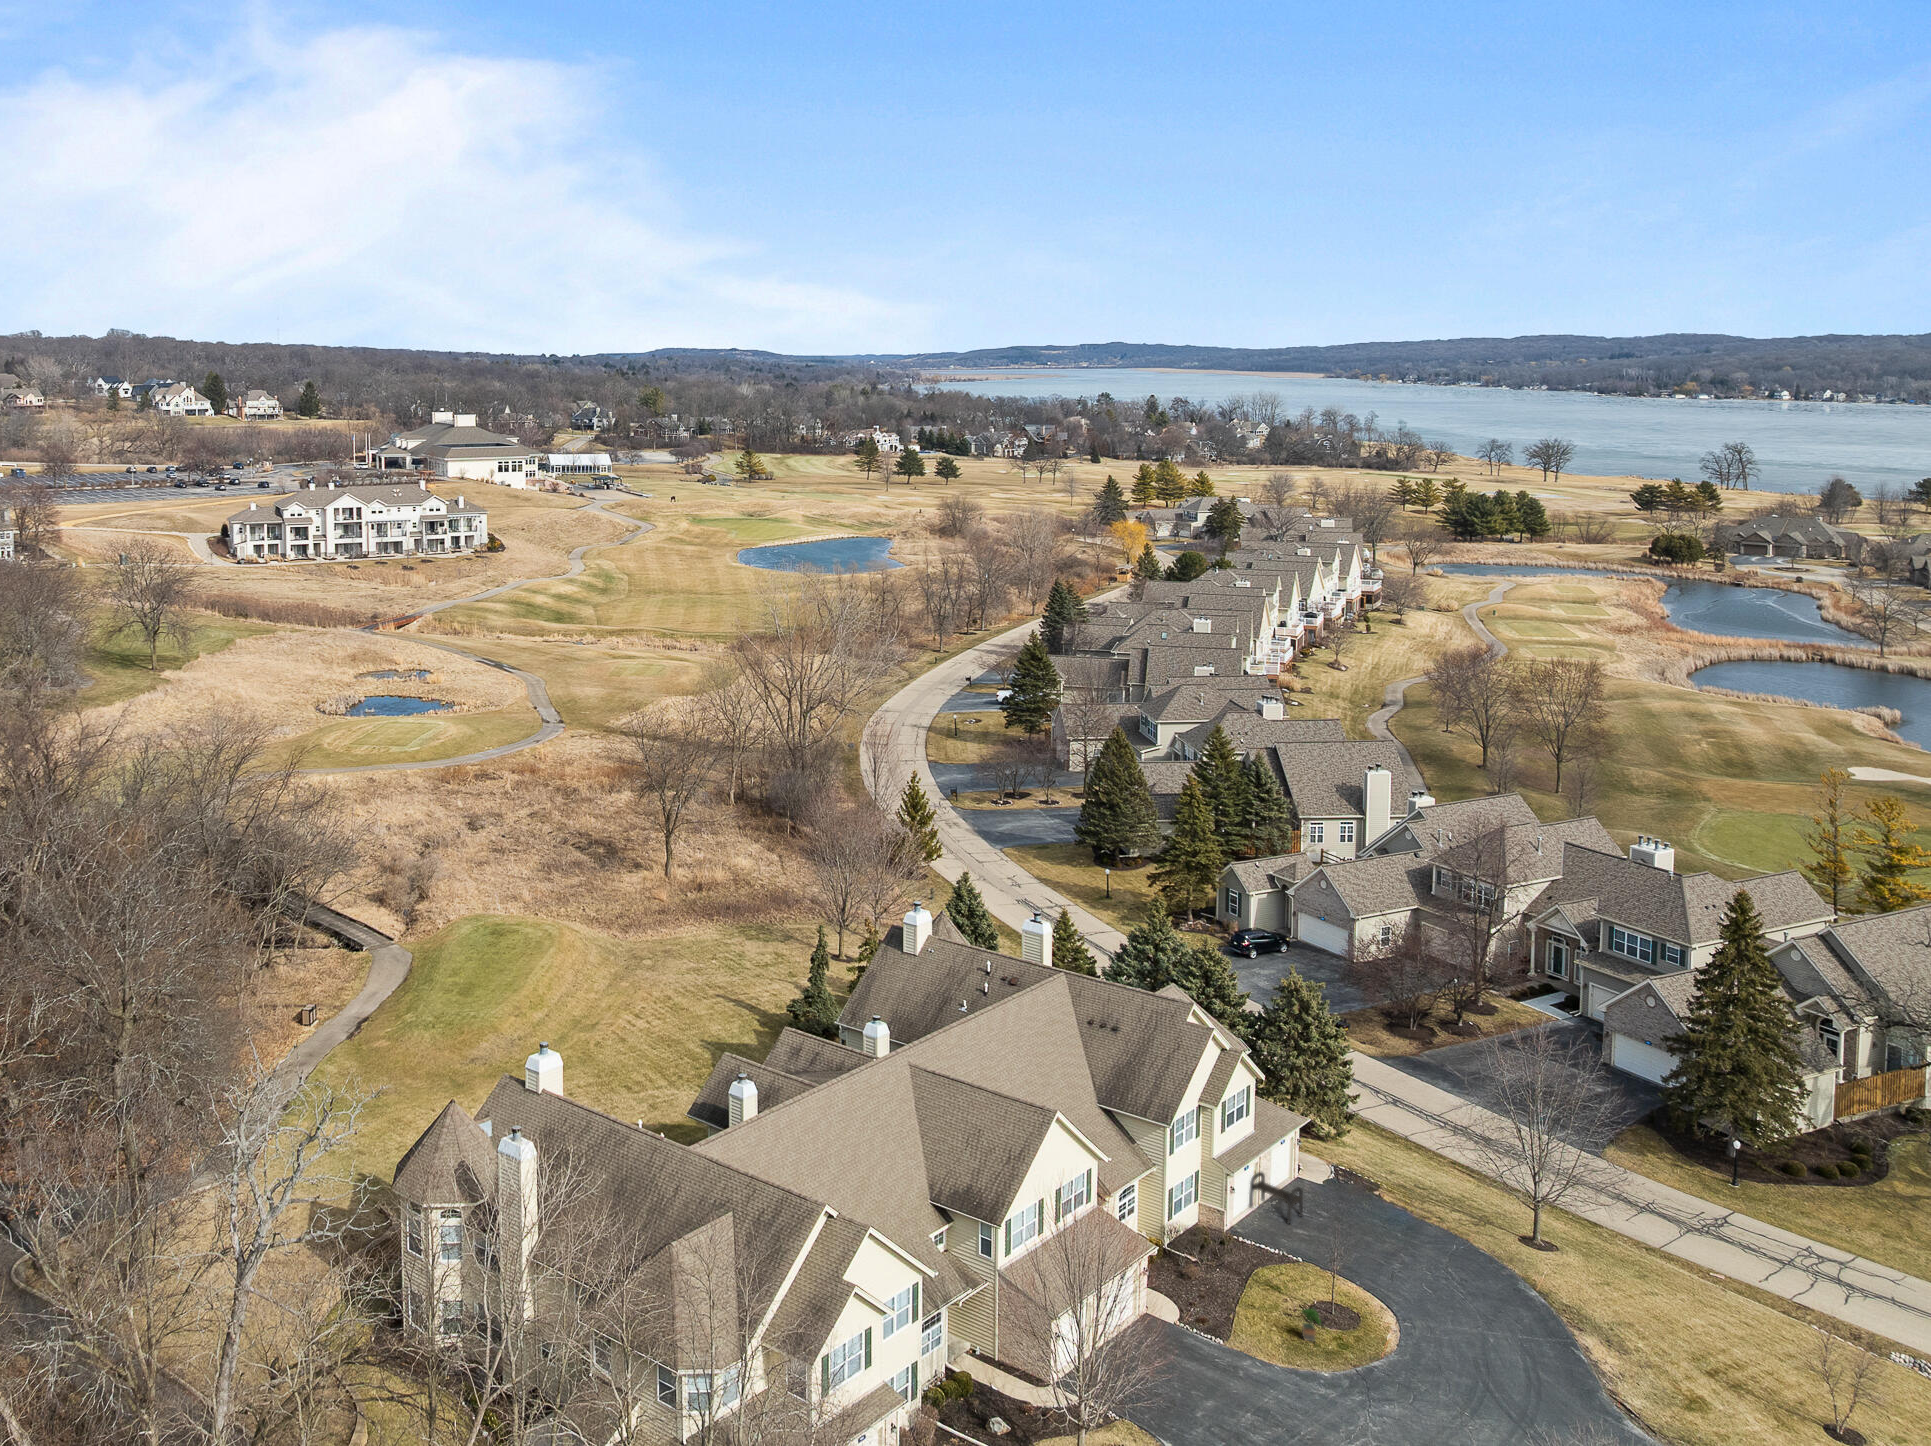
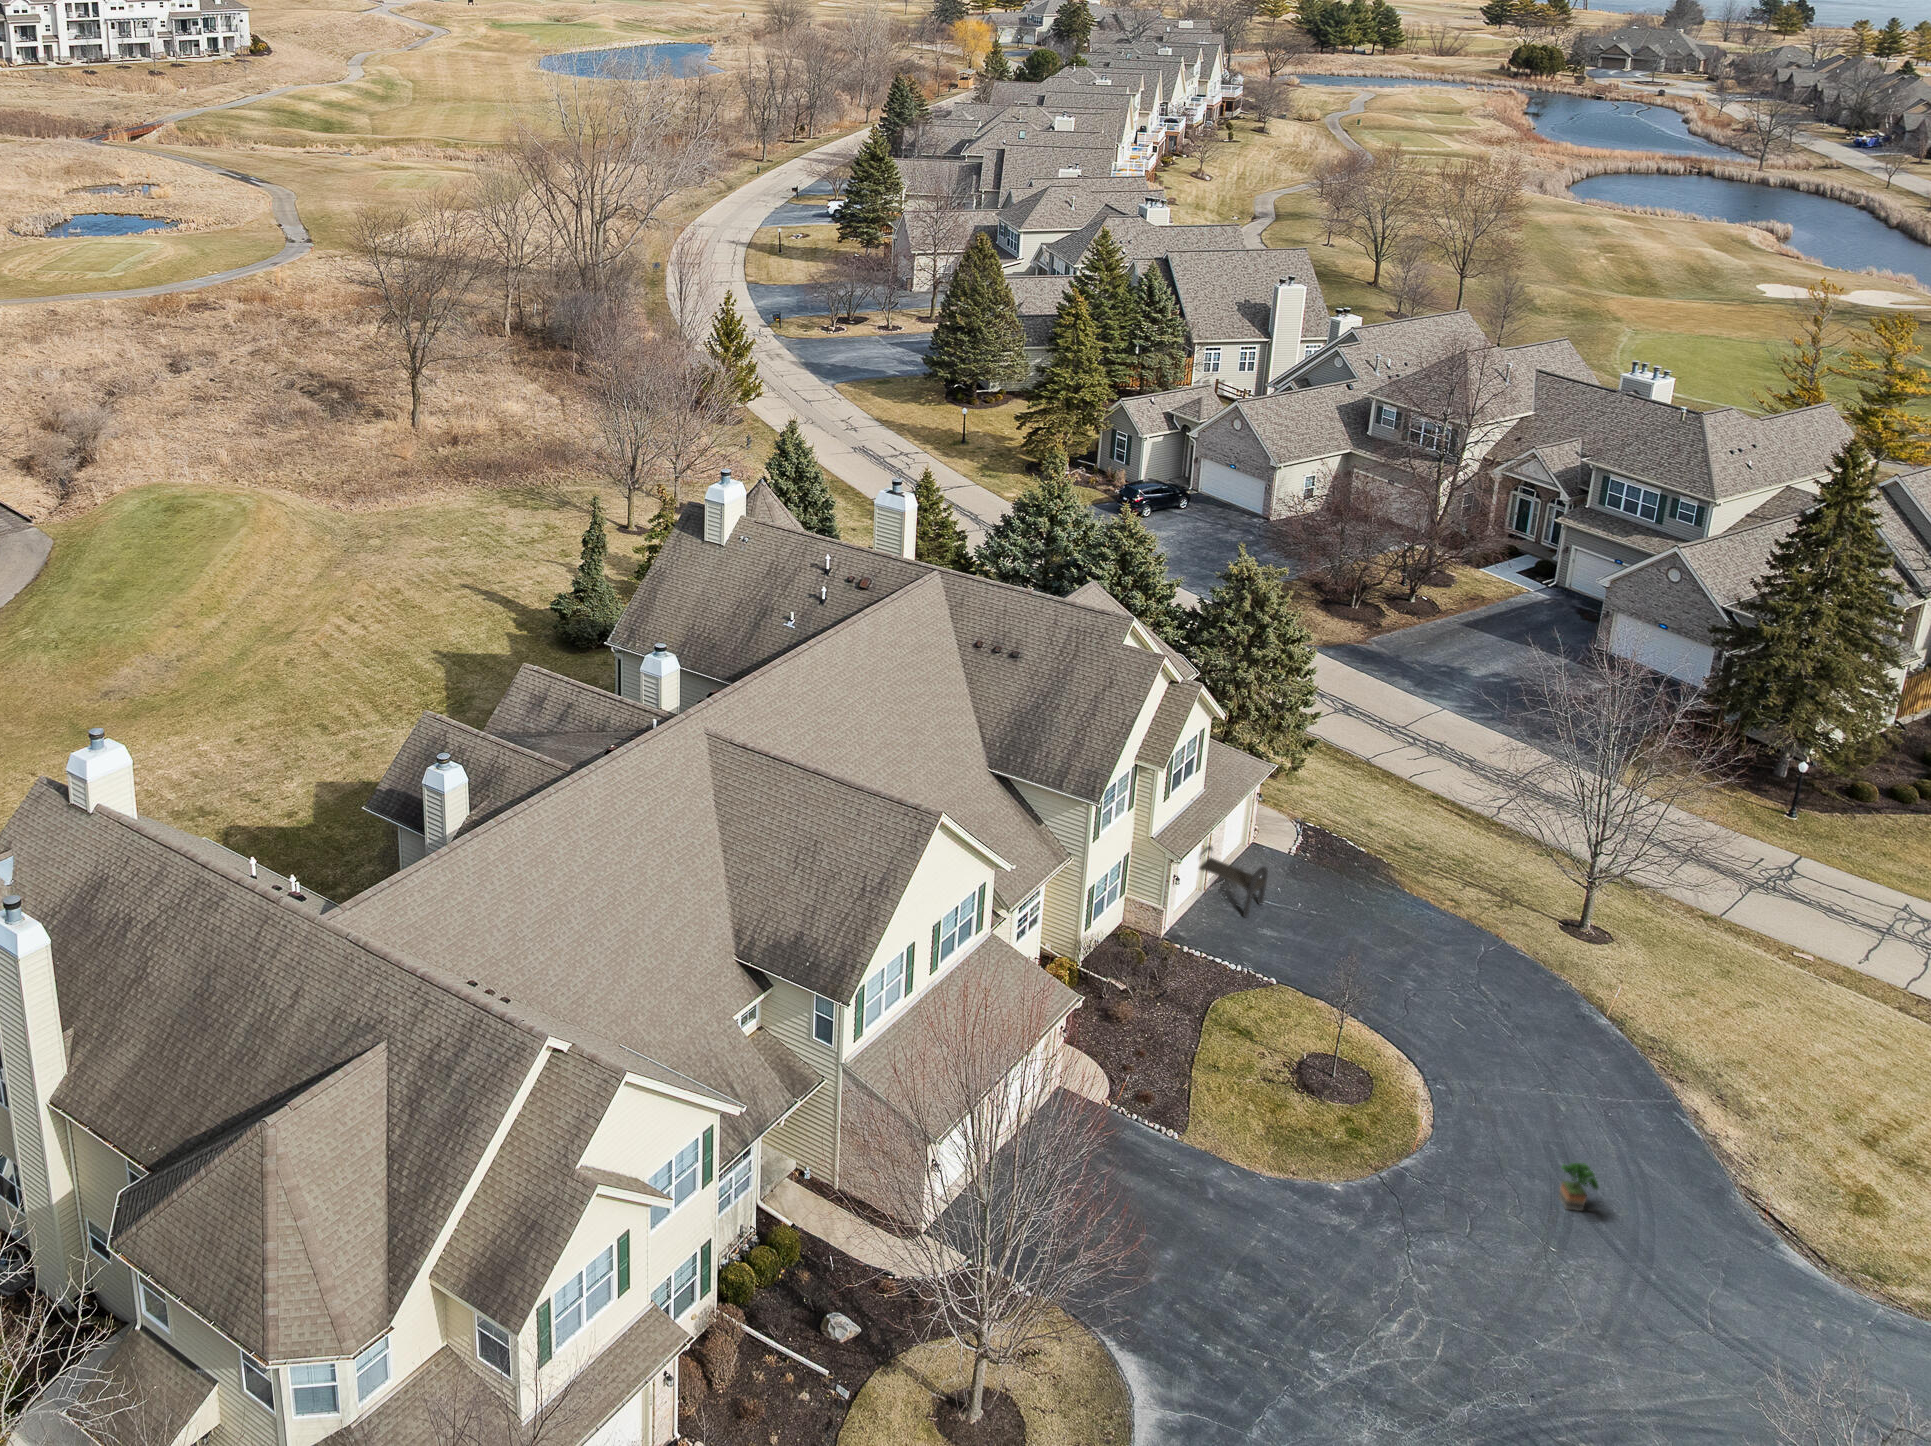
potted tree: present [1301,1309,1321,1341] -> present [1558,1163,1598,1211]

